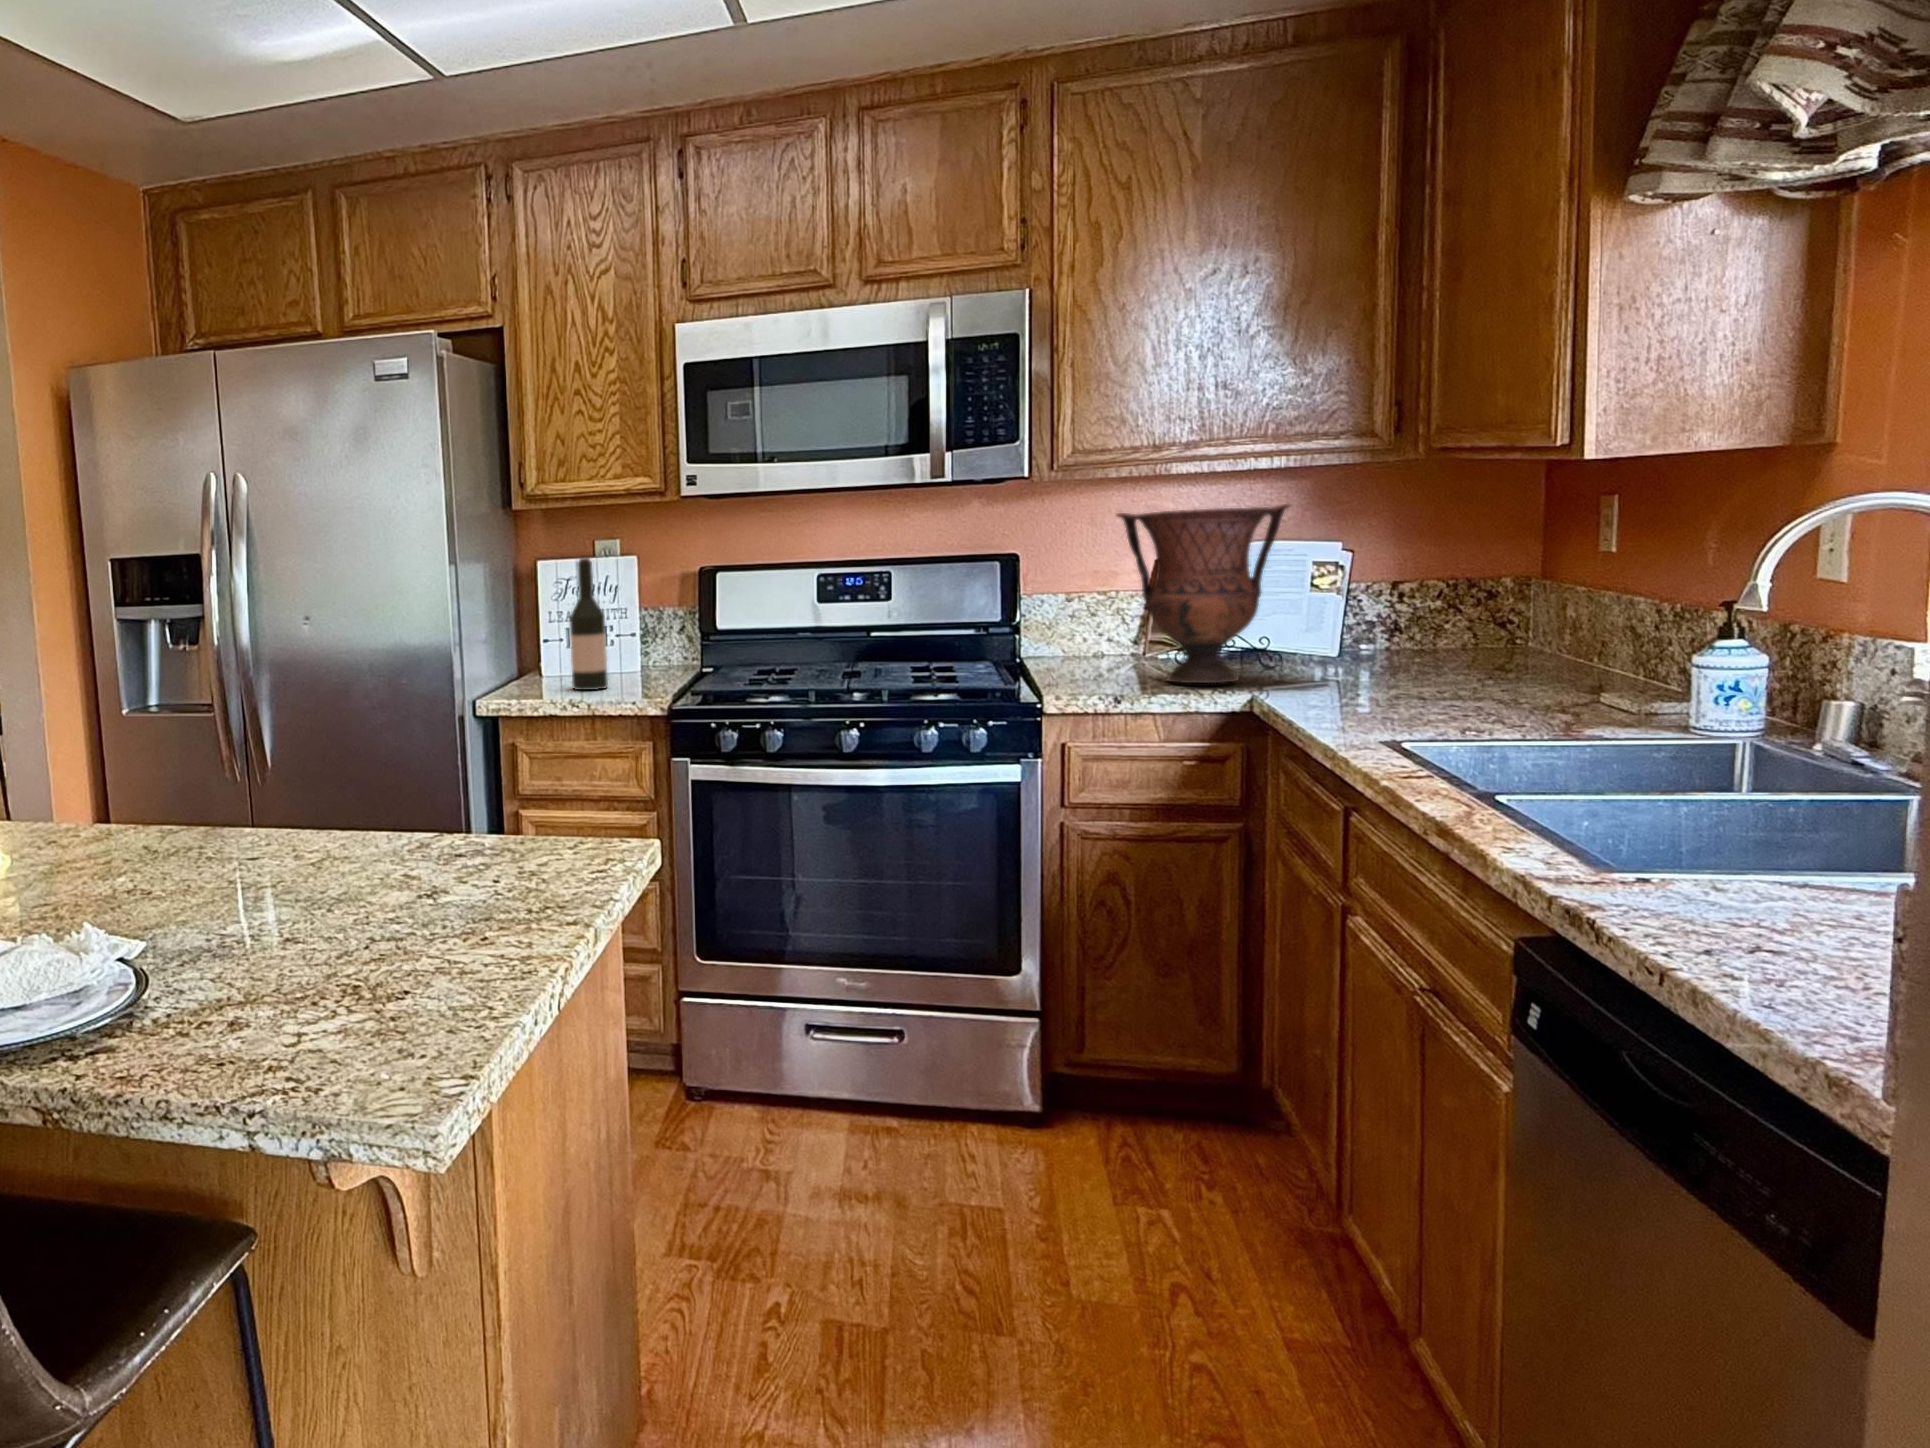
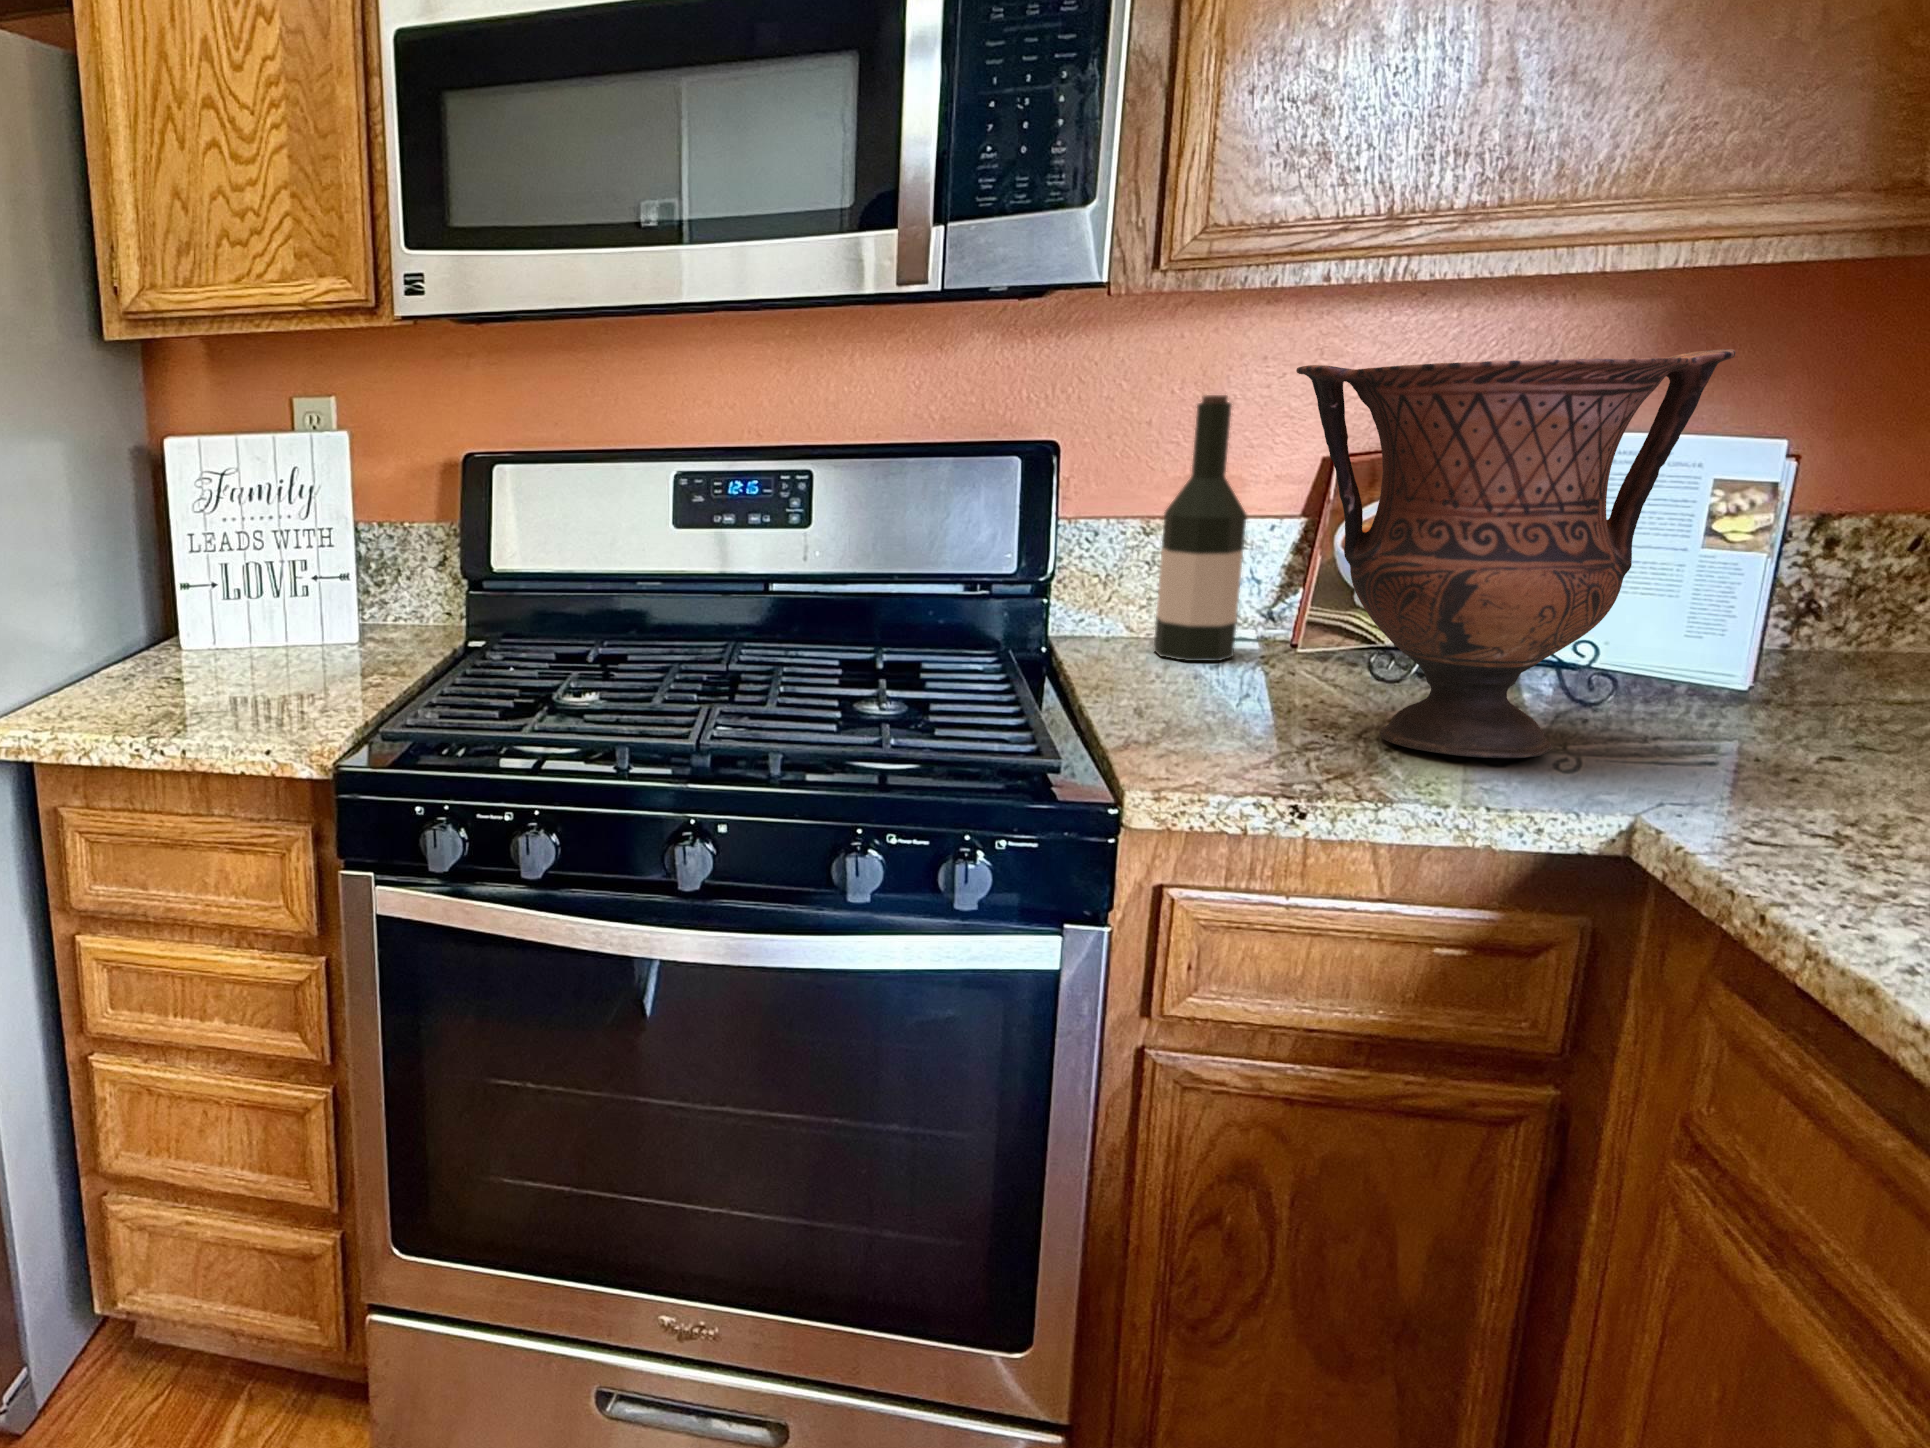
wine bottle: present [569,557,608,690] -> present [1154,395,1246,661]

